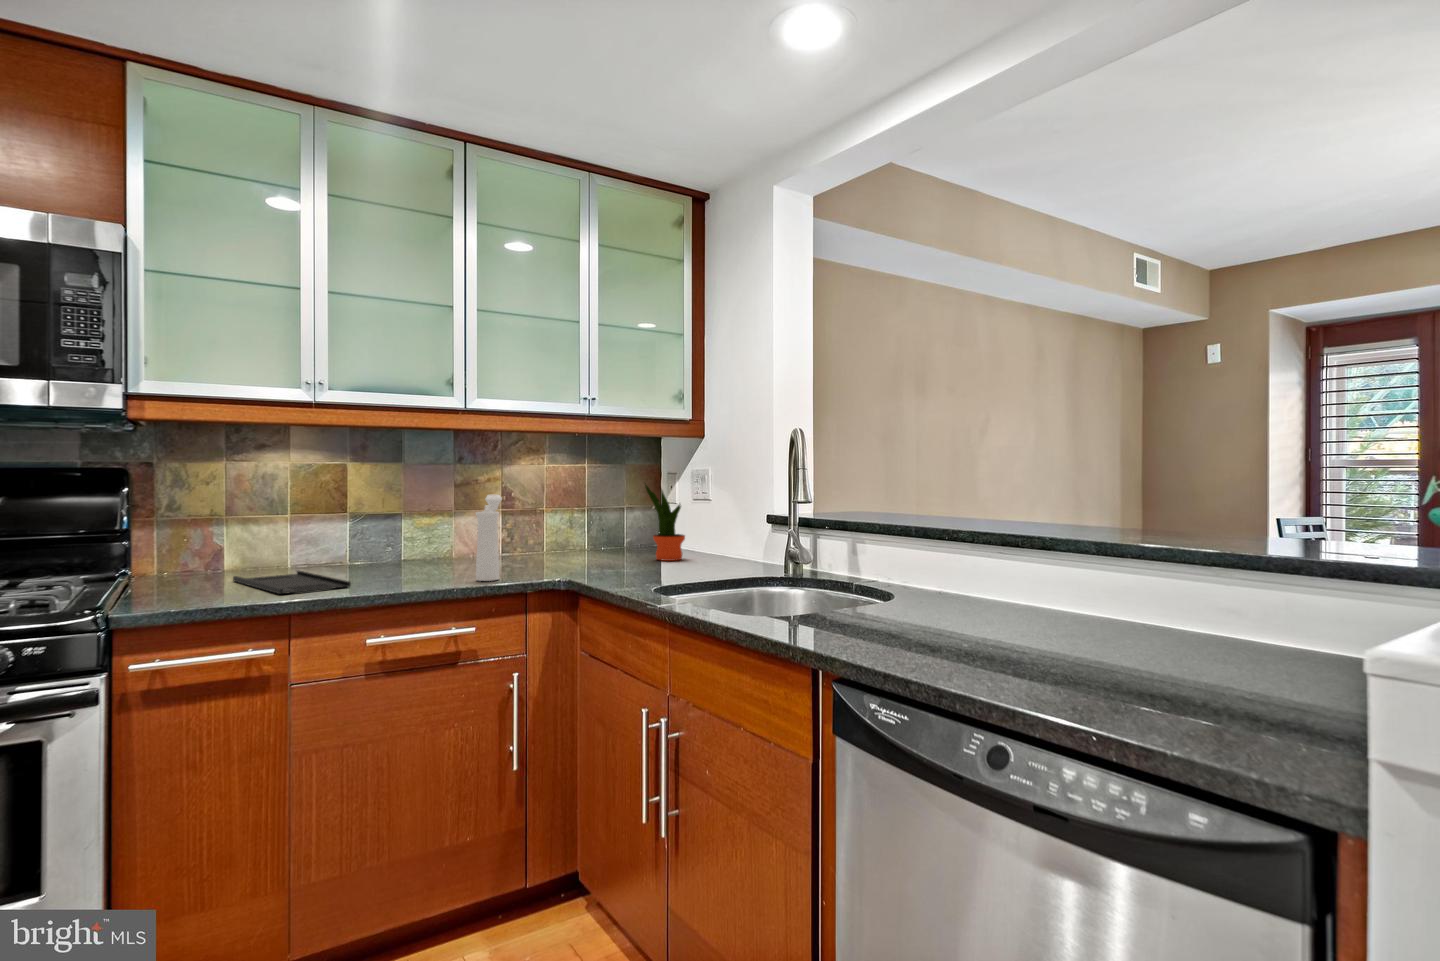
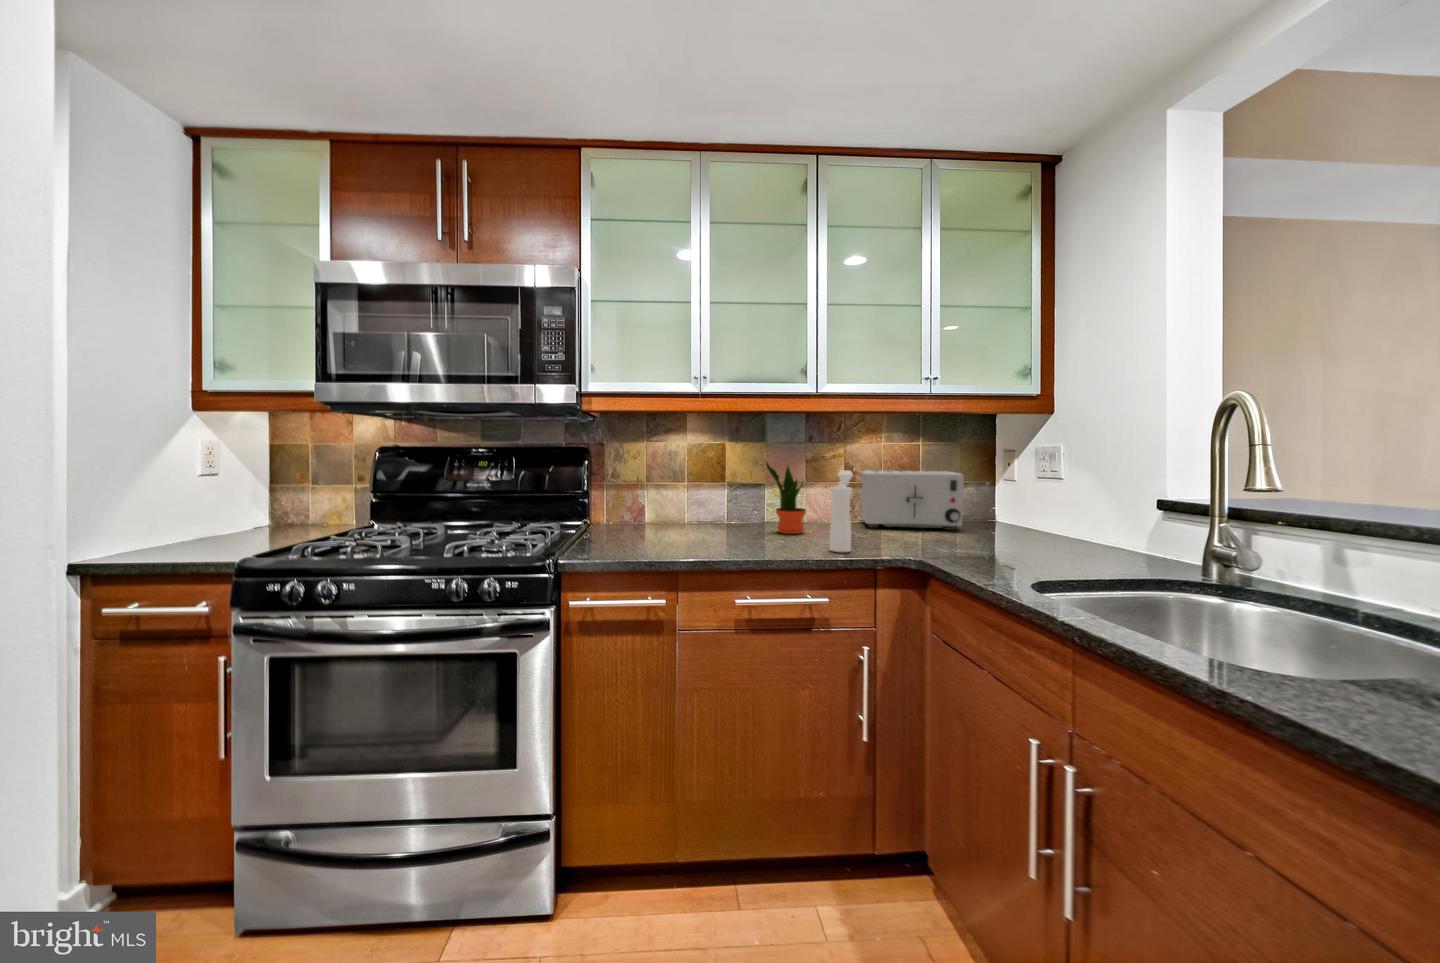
potted plant: present [645,485,685,561] -> present [766,462,806,534]
toaster: none [518,495,623,559] -> present [860,471,964,530]
tray: present [233,570,351,594] -> none [646,528,725,552]

